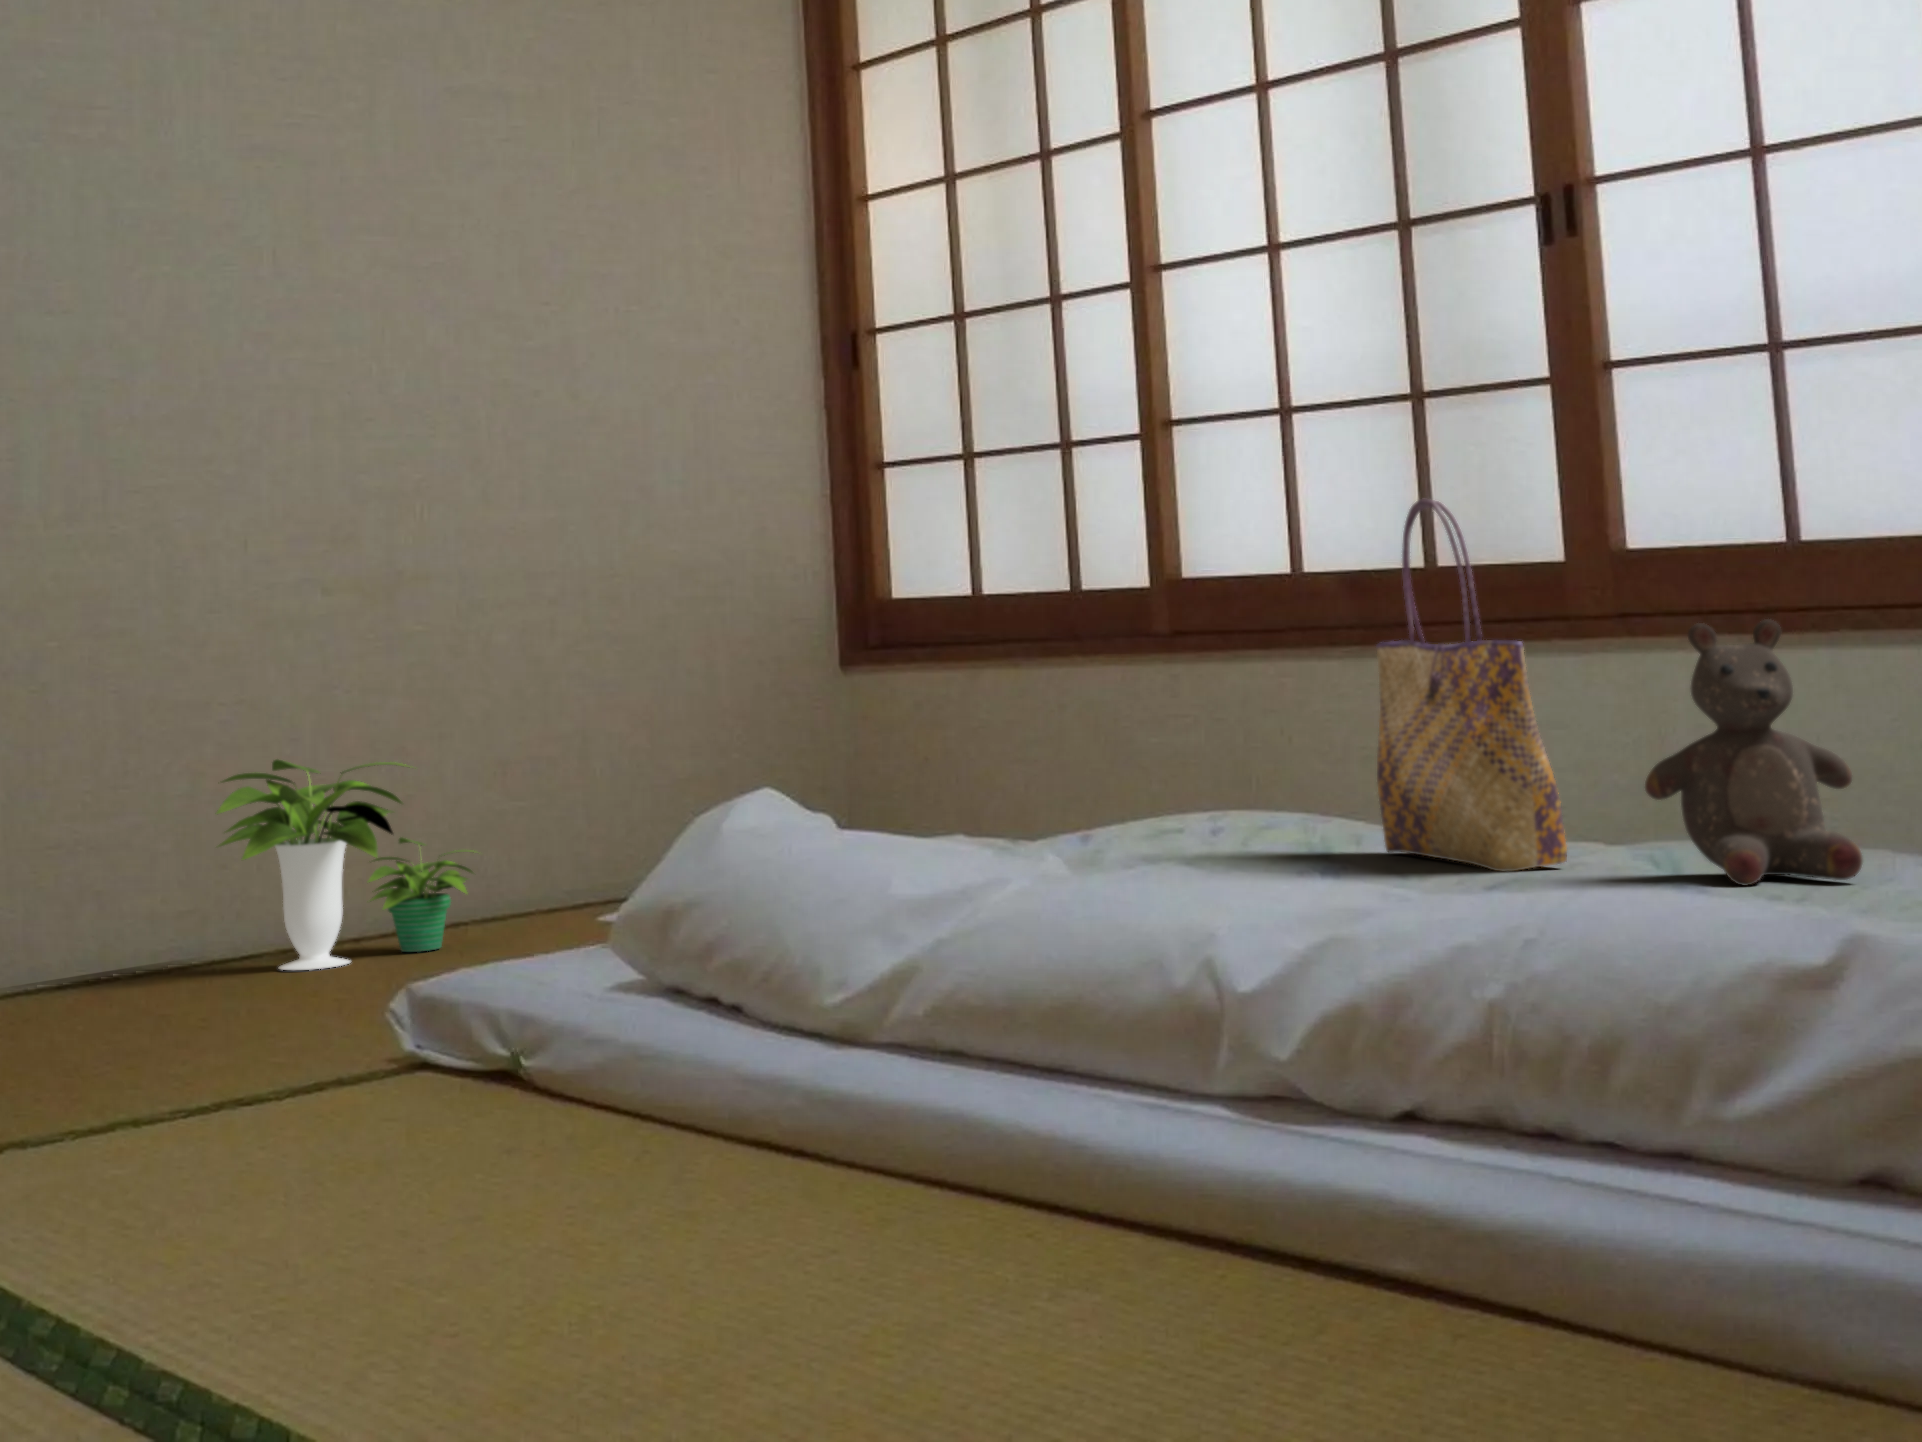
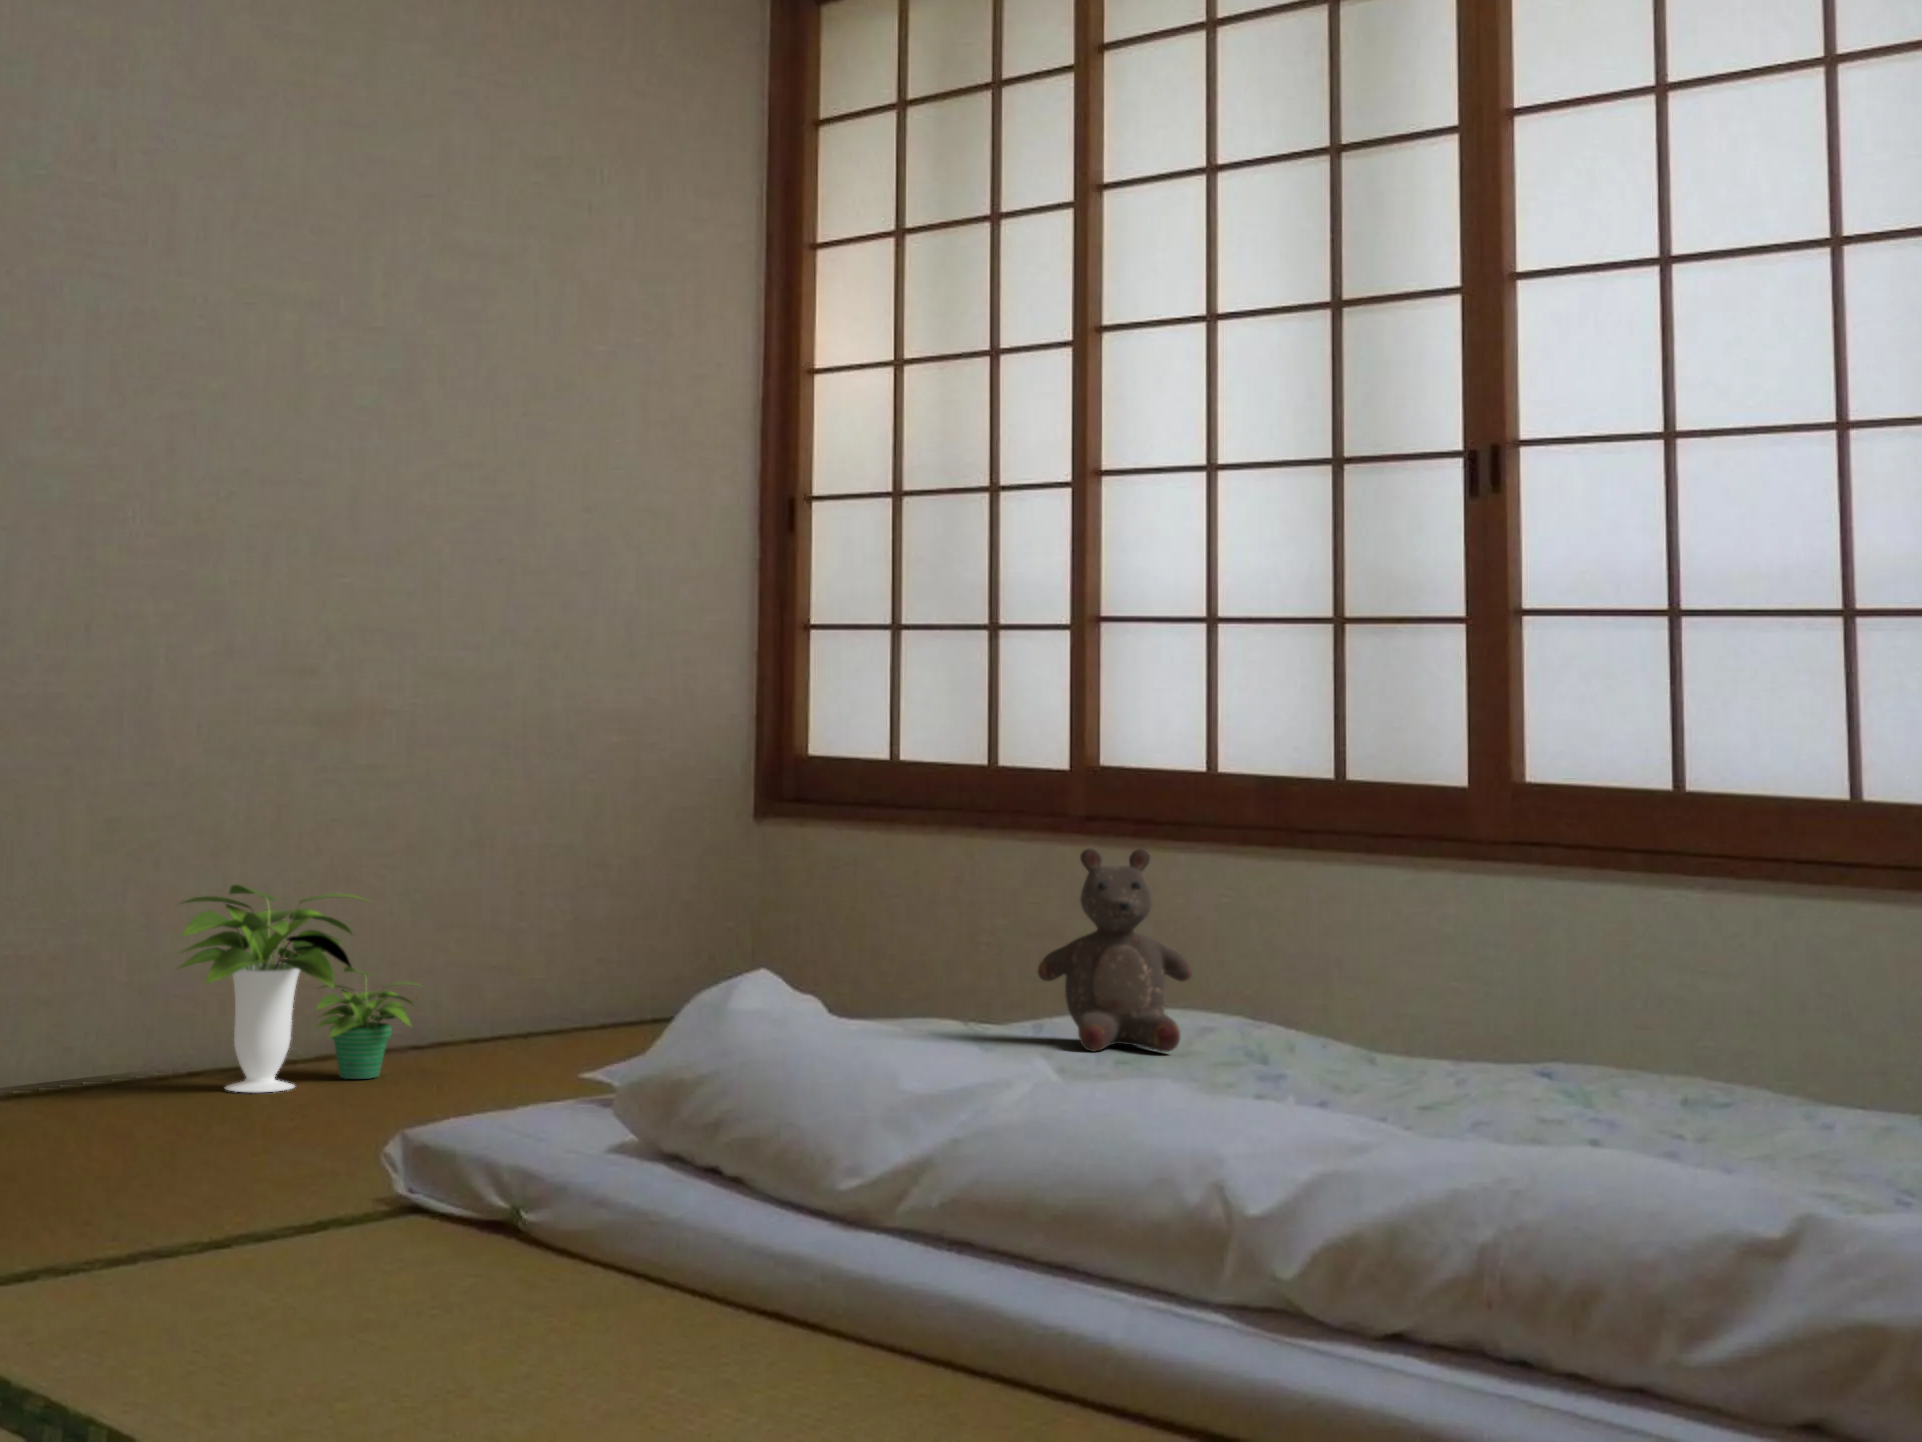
tote bag: present [1377,499,1567,871] -> none [1313,746,1491,1094]
stuffed bear: present [1645,619,1863,886] -> present [1037,848,1192,1052]

